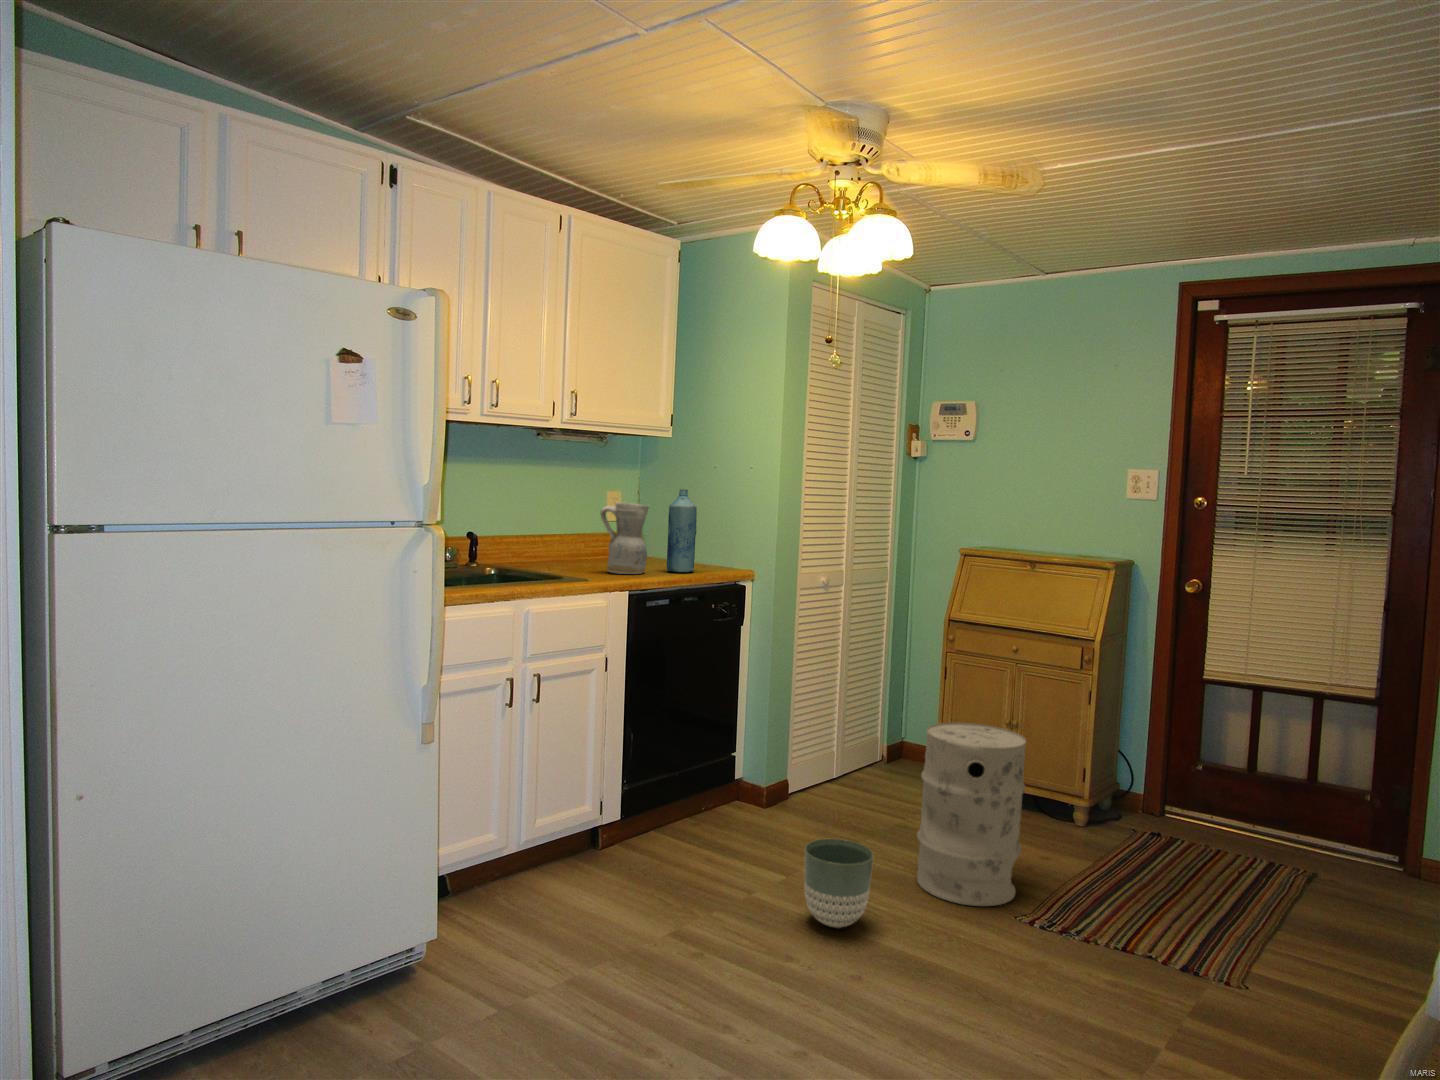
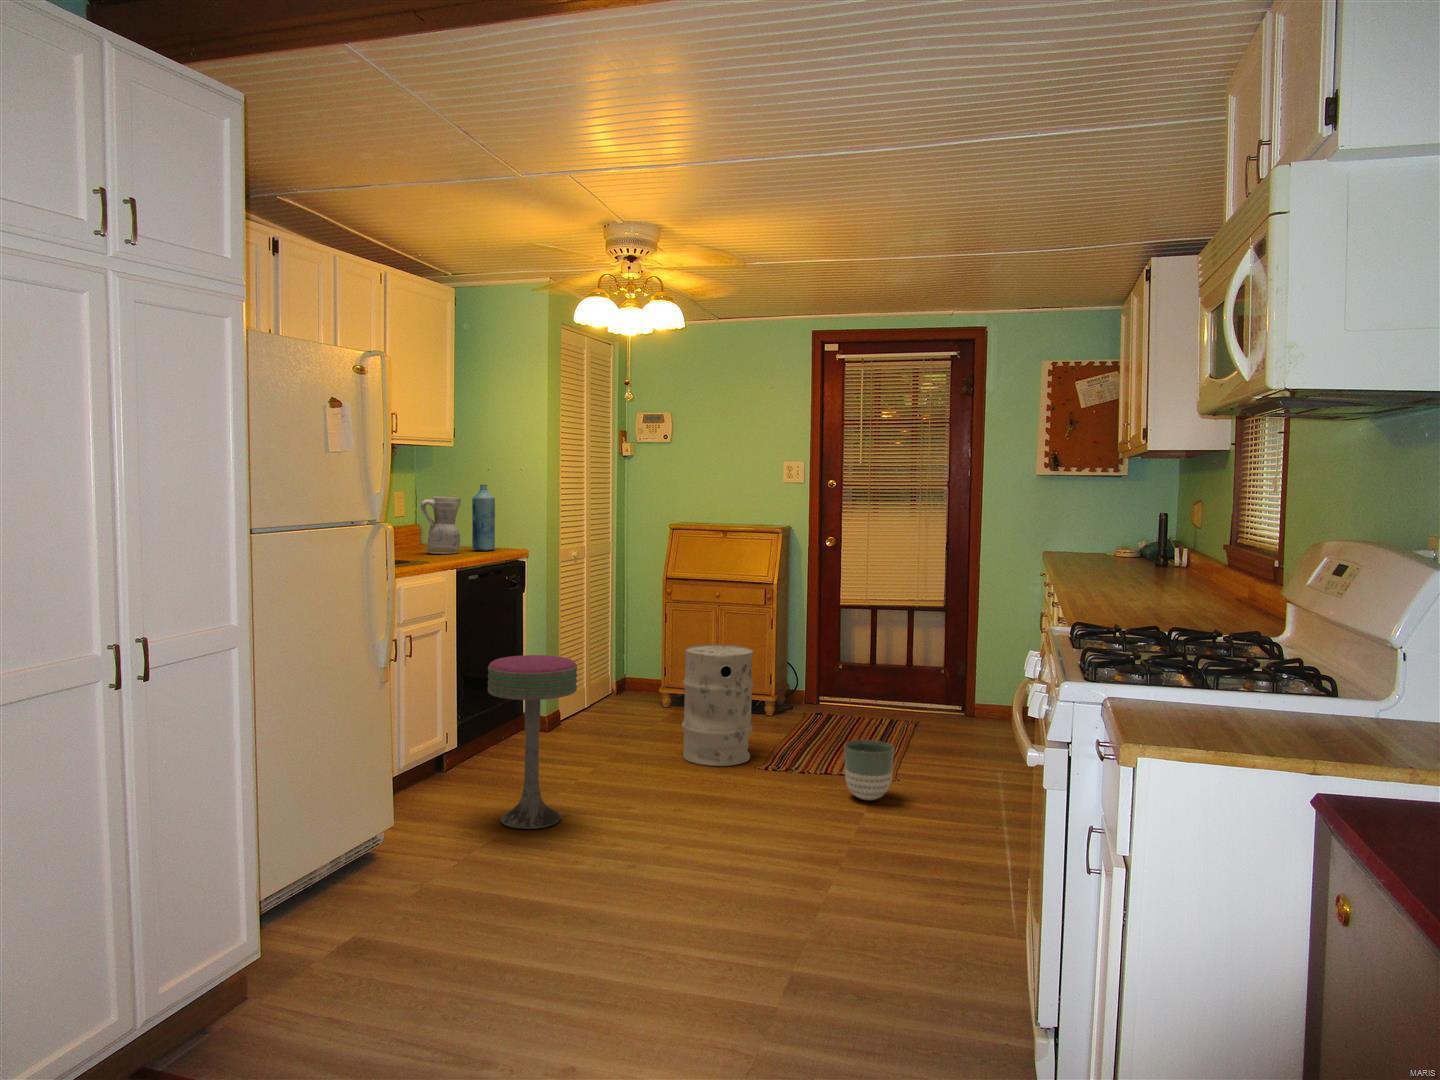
bar stool: none [594,721,717,970] -> present [488,655,577,829]
planter: present [805,839,874,928] -> present [845,740,894,800]

